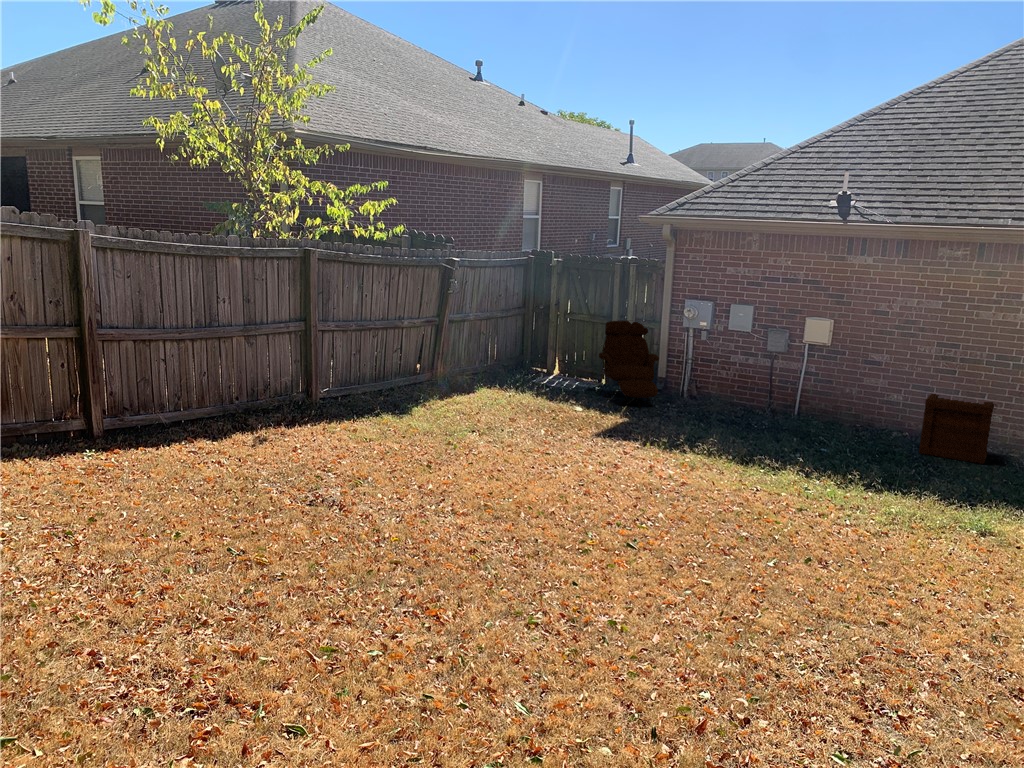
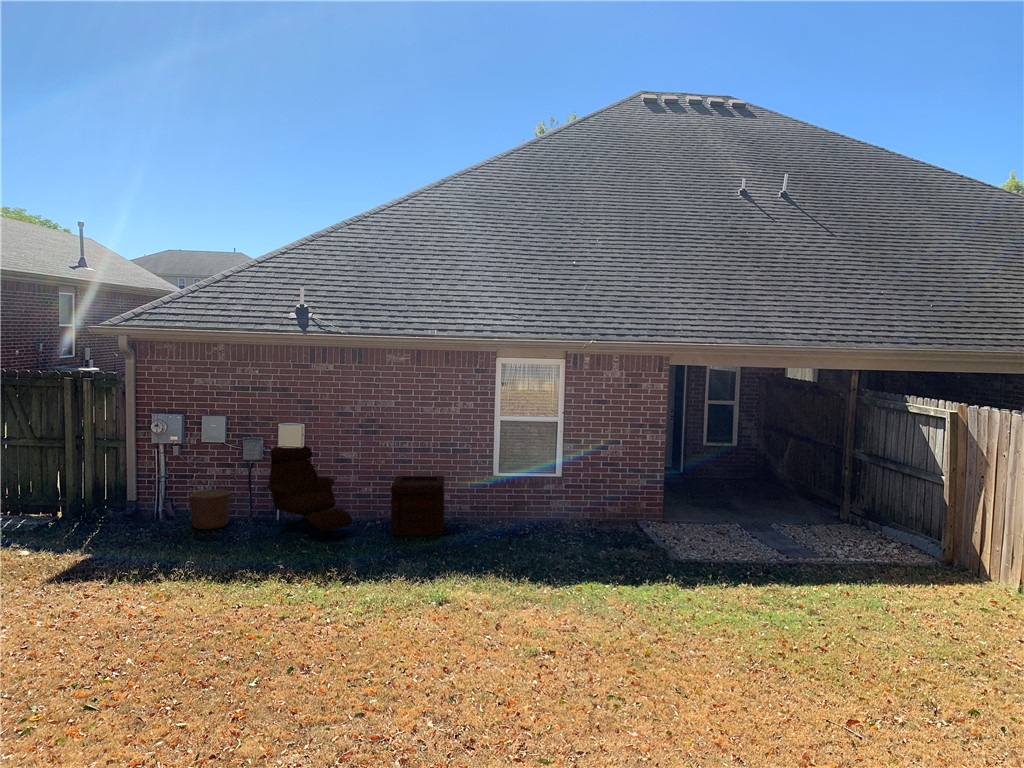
lounge chair: present [599,320,659,409] -> present [267,445,352,542]
planter: none [712,379,750,417] -> present [190,489,230,530]

